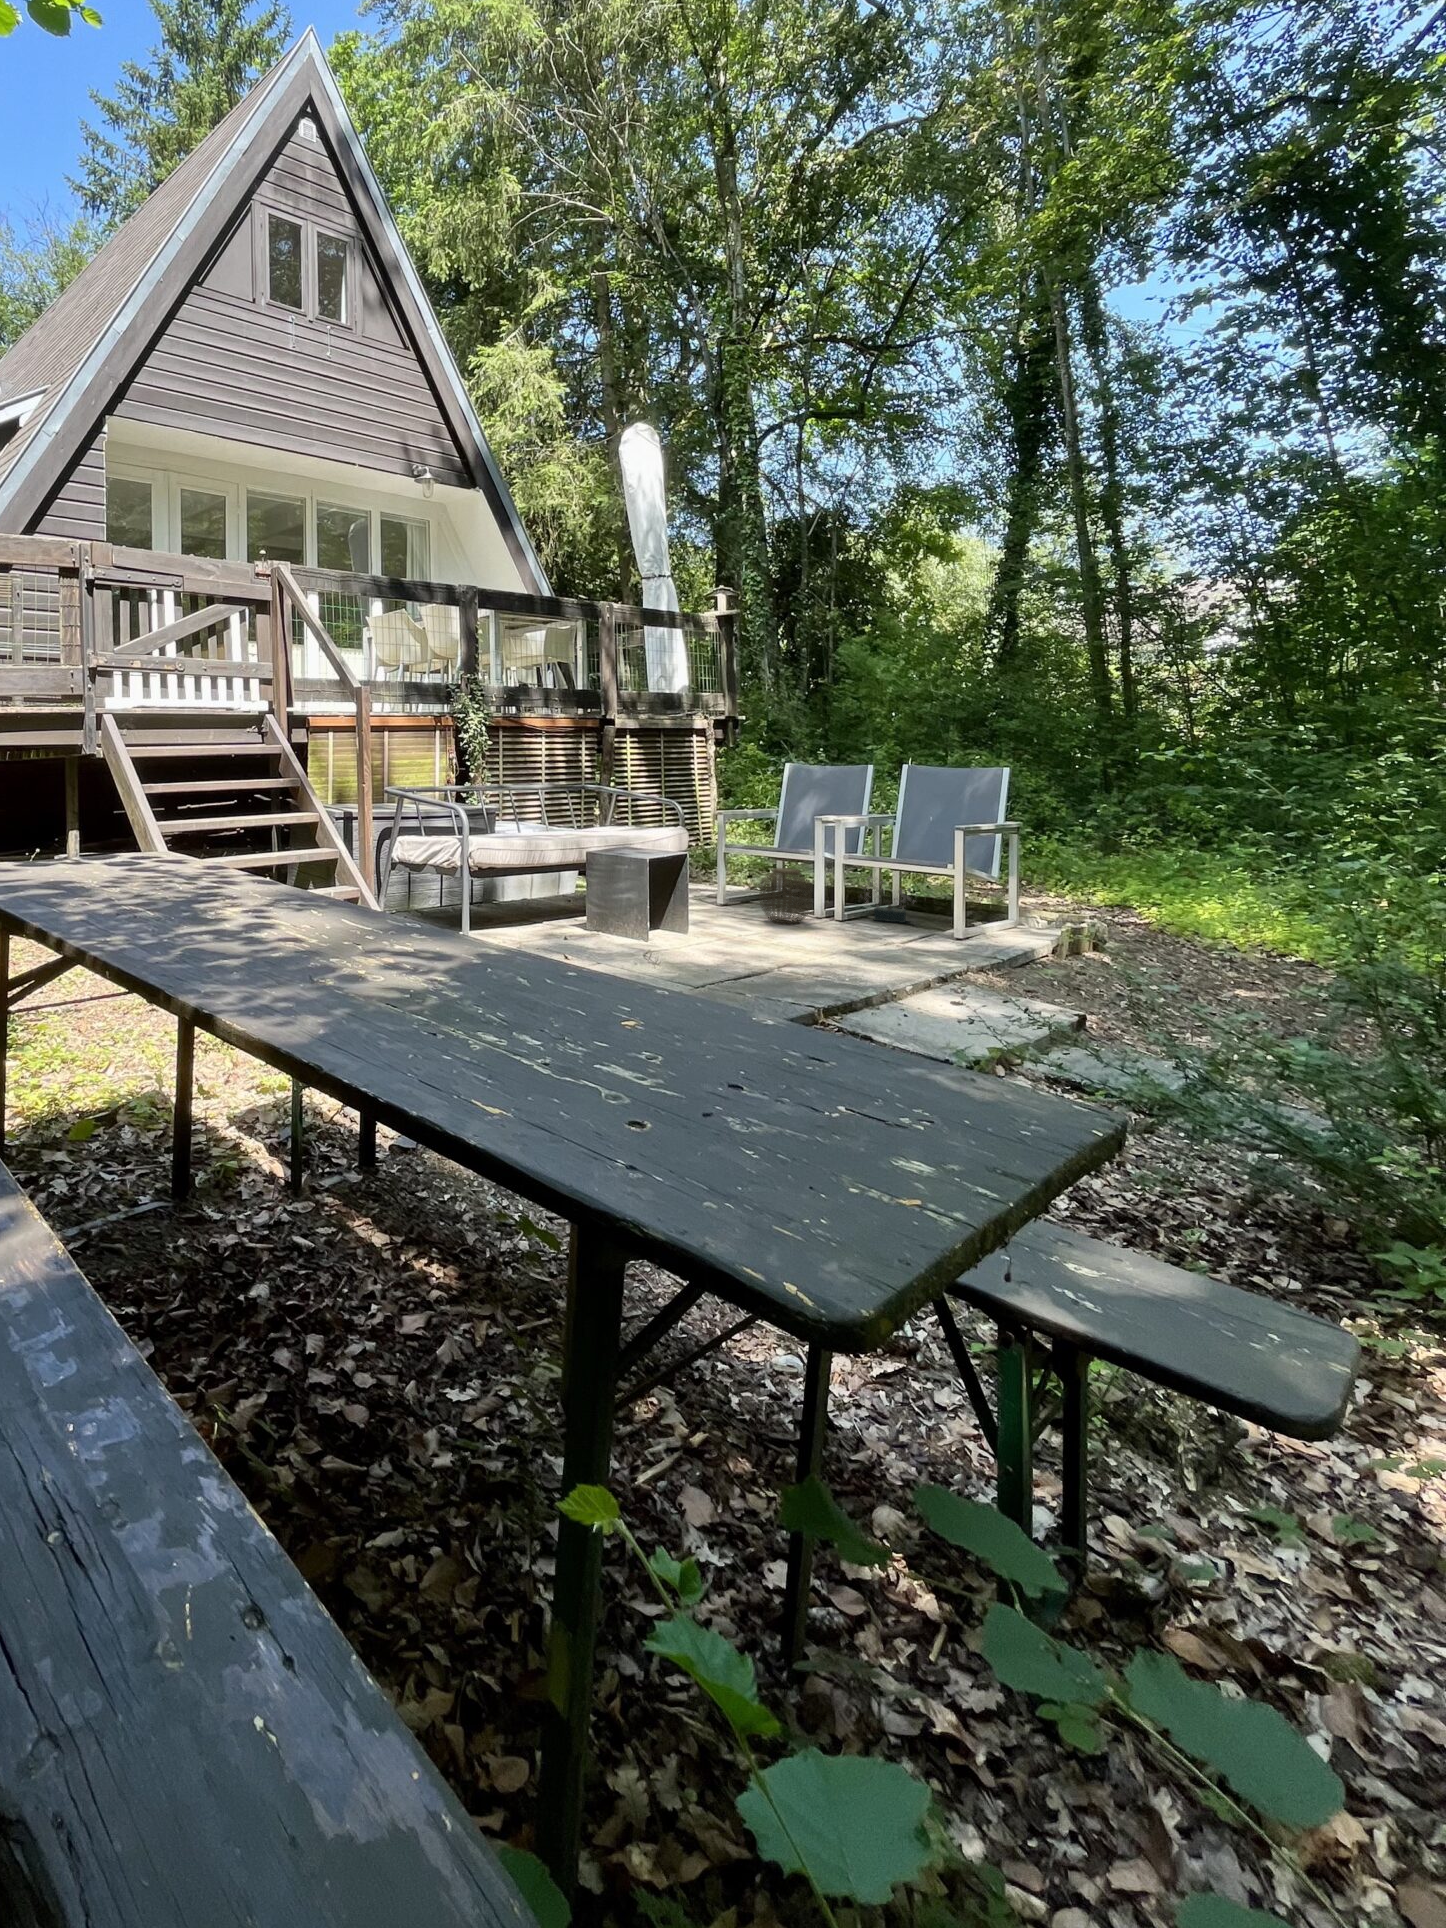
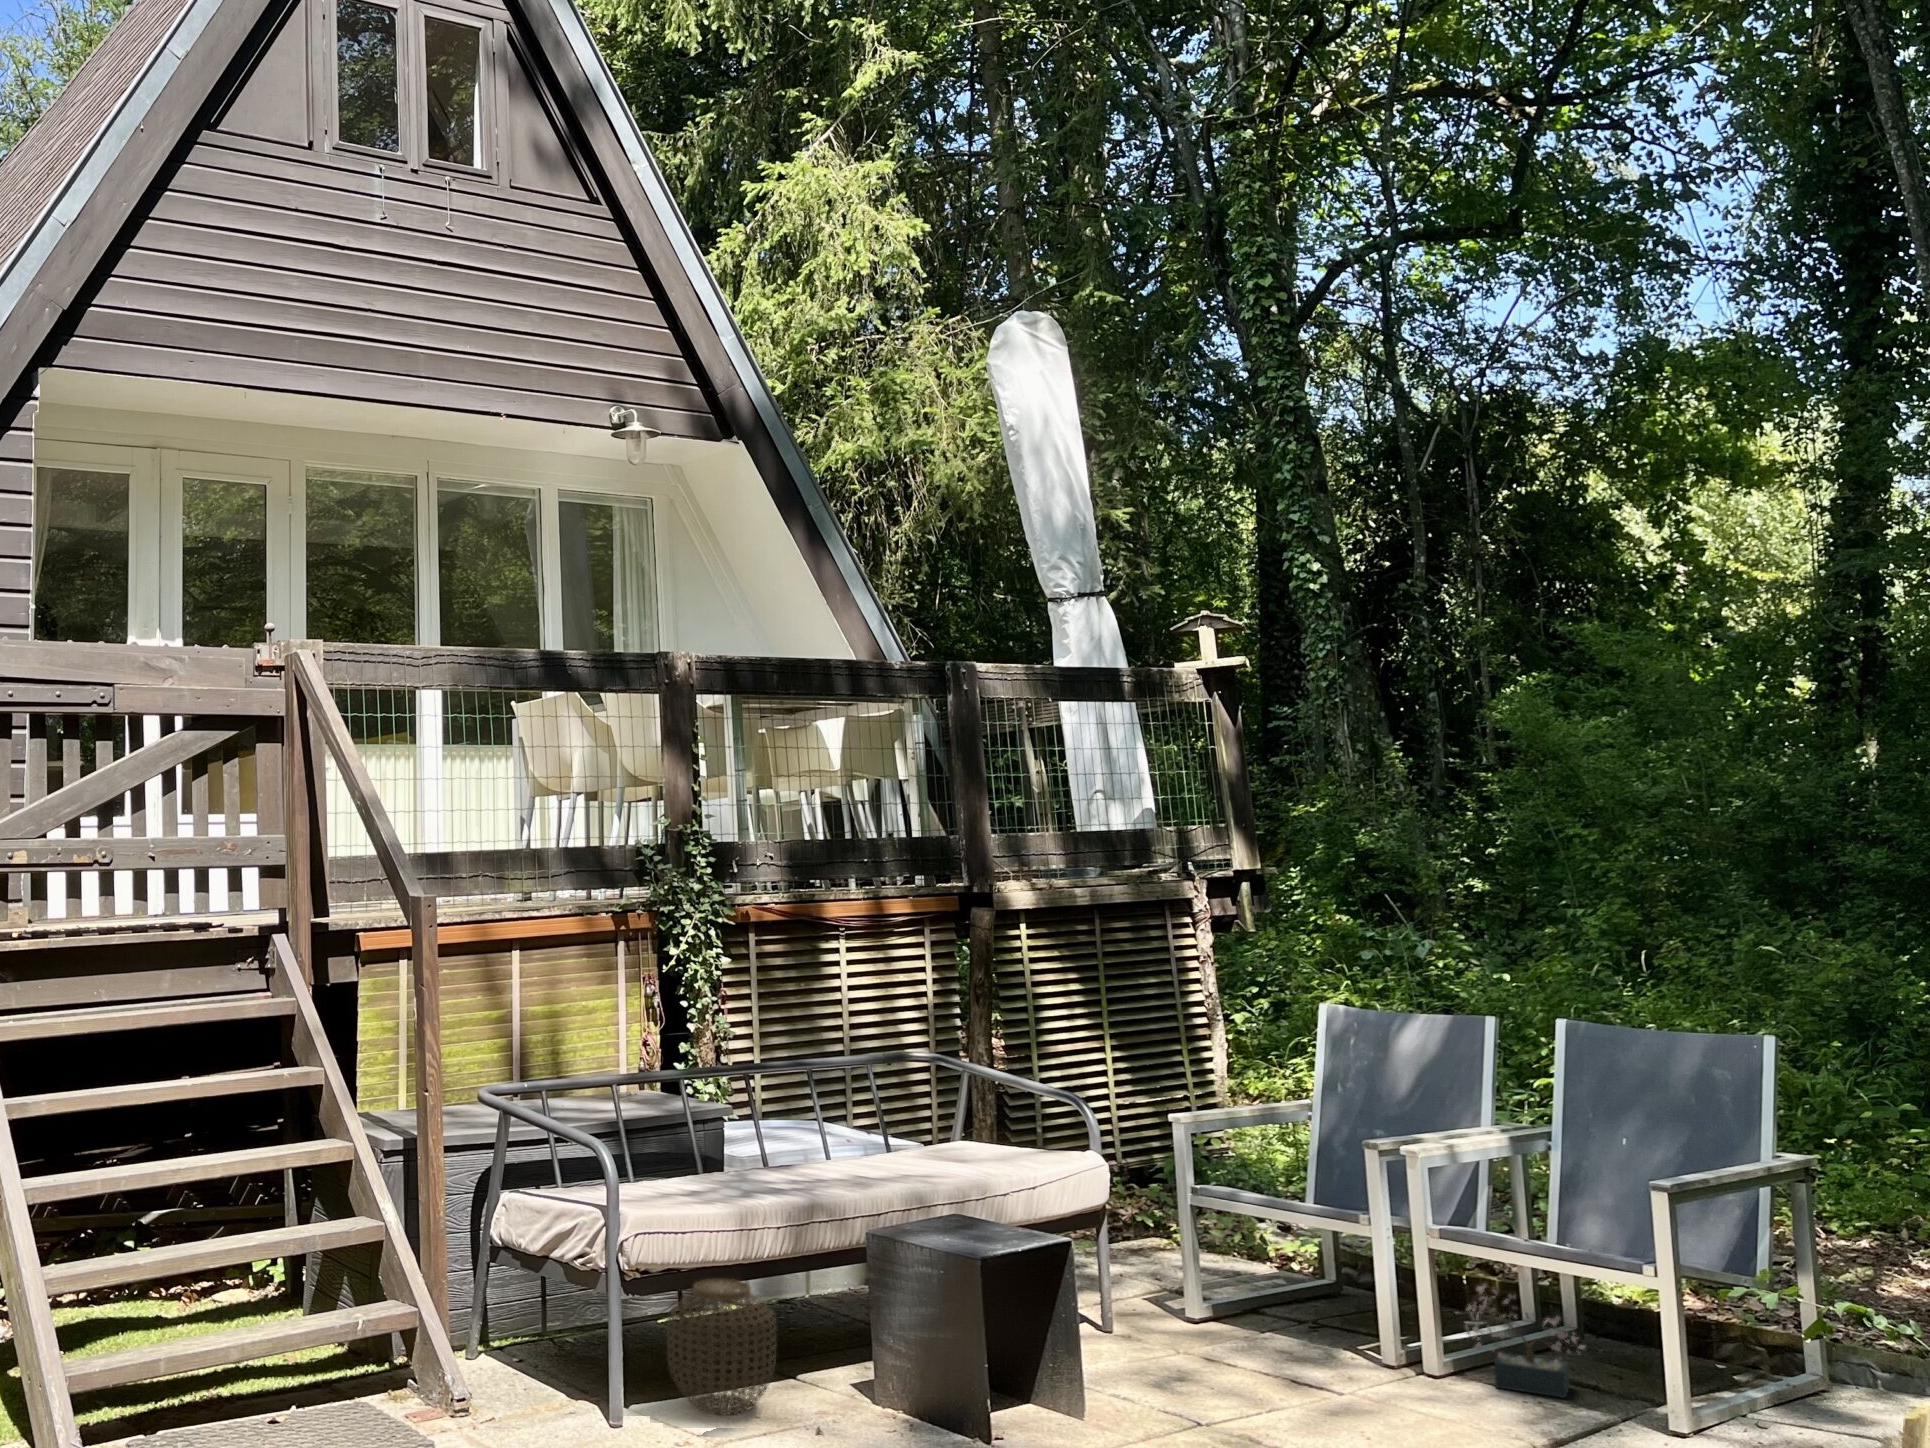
woven basket: present [760,868,812,925] -> present [667,1279,776,1414]

